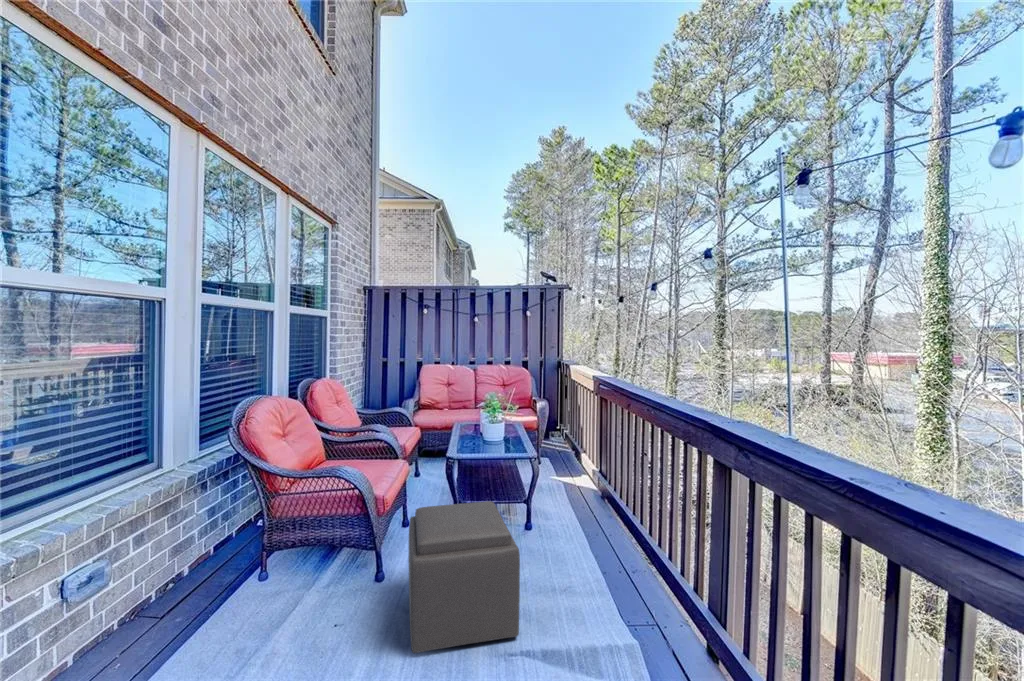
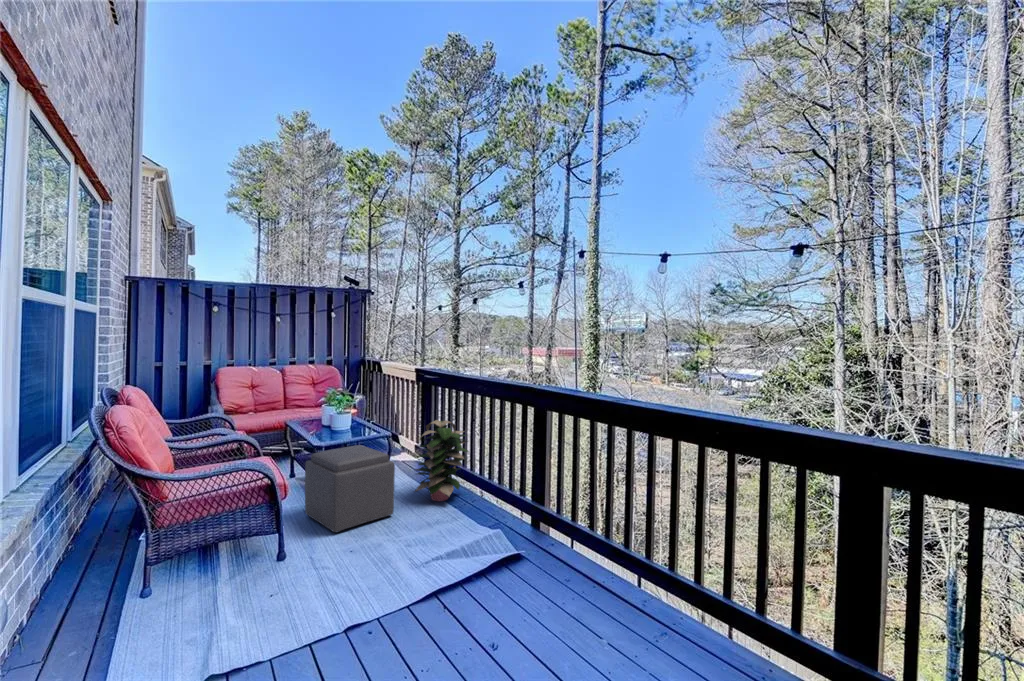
decorative plant: none [566,477,669,631] -> present [414,420,469,501]

